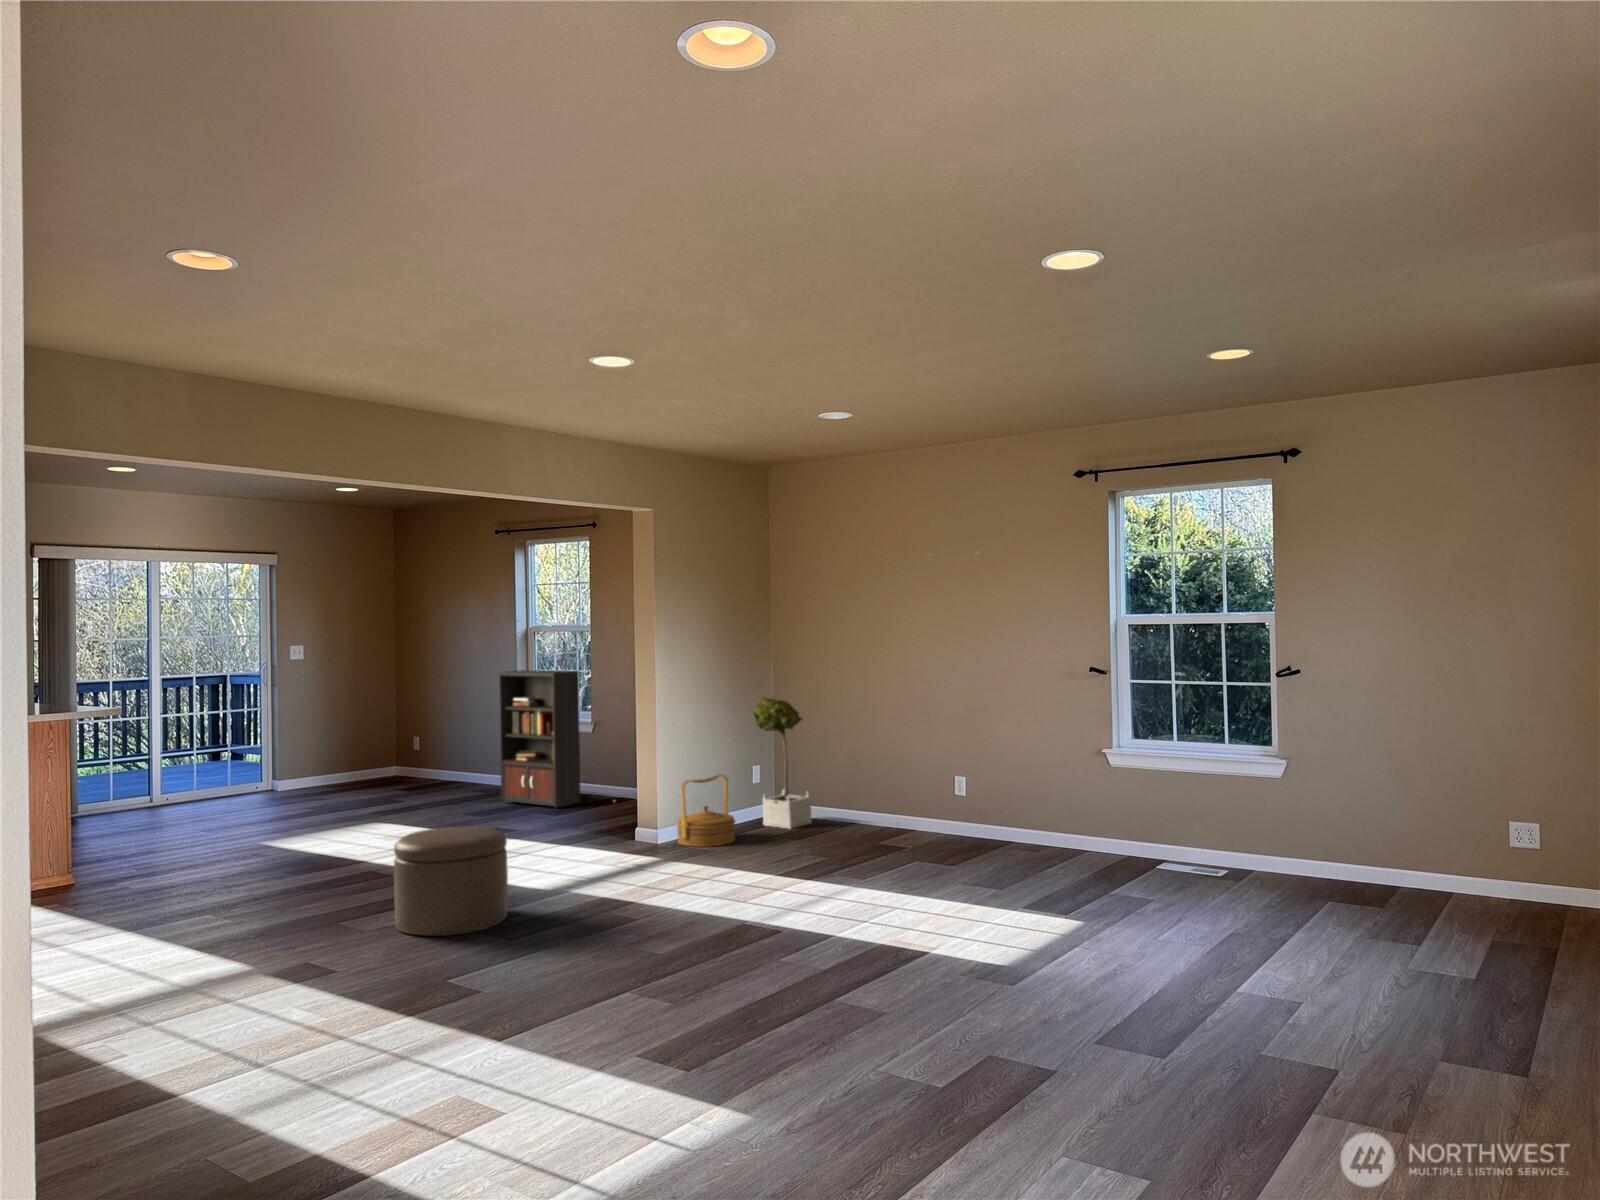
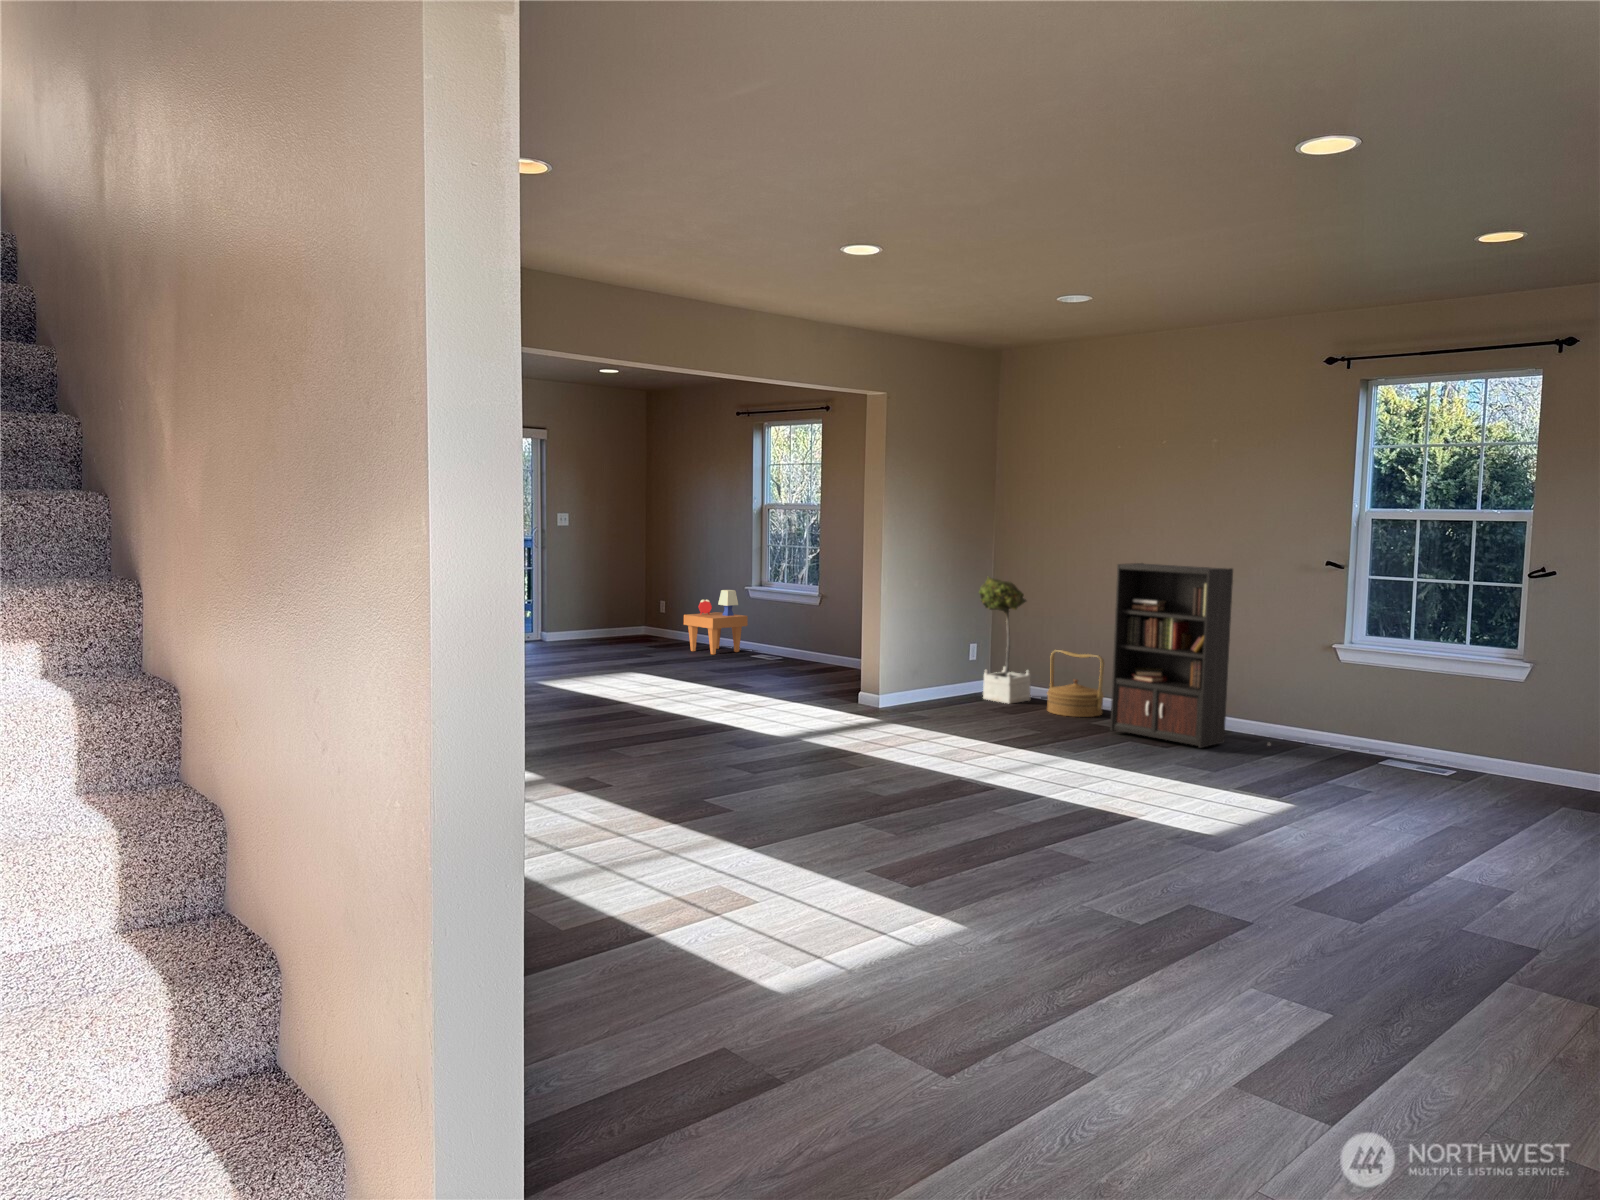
bookcase: present [499,670,615,807] -> present [1110,563,1271,748]
side table: none [438,722,510,794] -> present [684,590,748,654]
woven basket: present [676,774,735,847] -> present [1047,650,1105,717]
ottoman: present [394,826,508,936] -> none [656,675,752,766]

